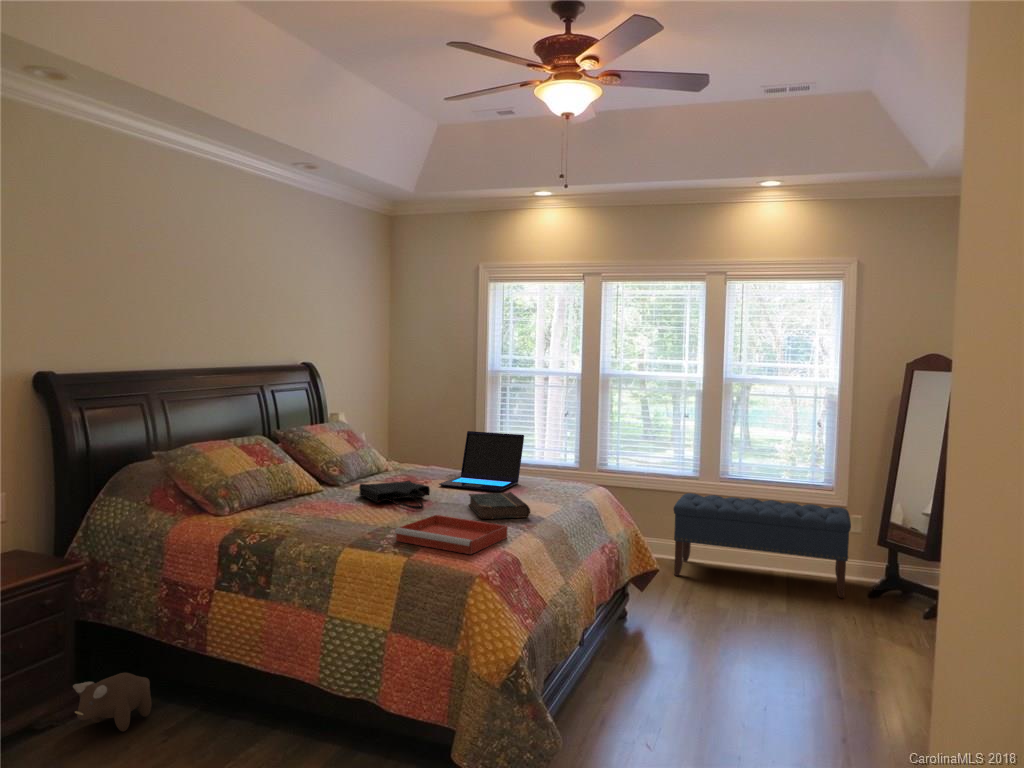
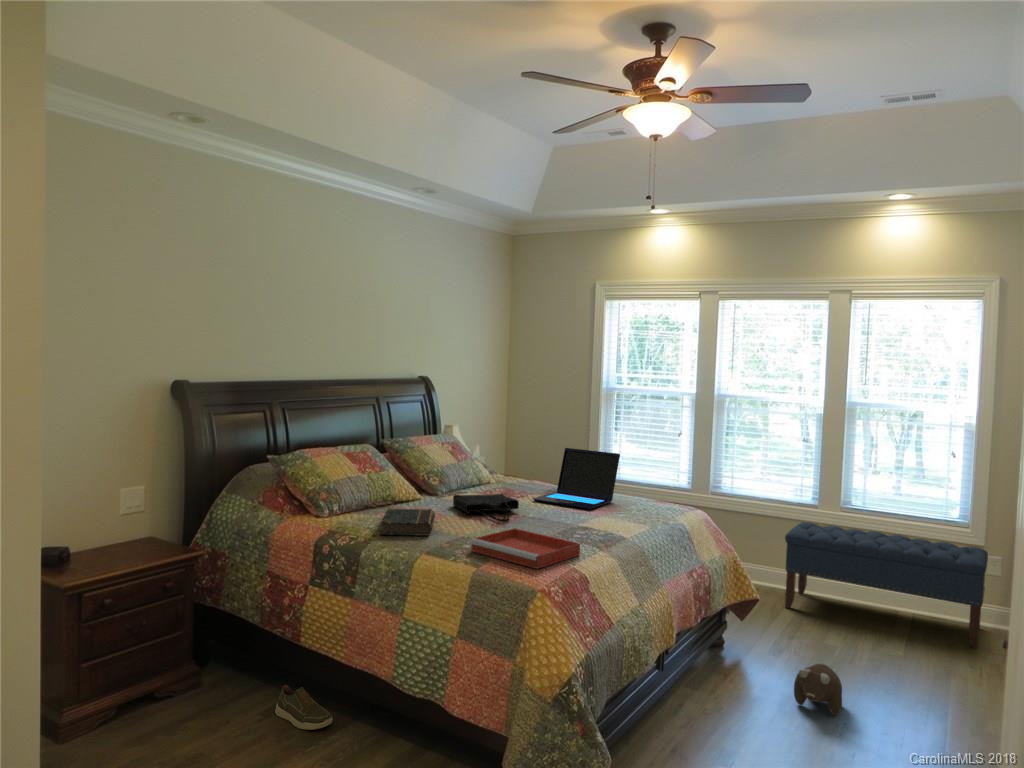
book: present [469,492,530,519] -> present [380,509,435,536]
plush toy: present [73,673,151,732] -> present [794,664,842,715]
shoe: none [180,700,249,746] -> present [275,685,333,730]

